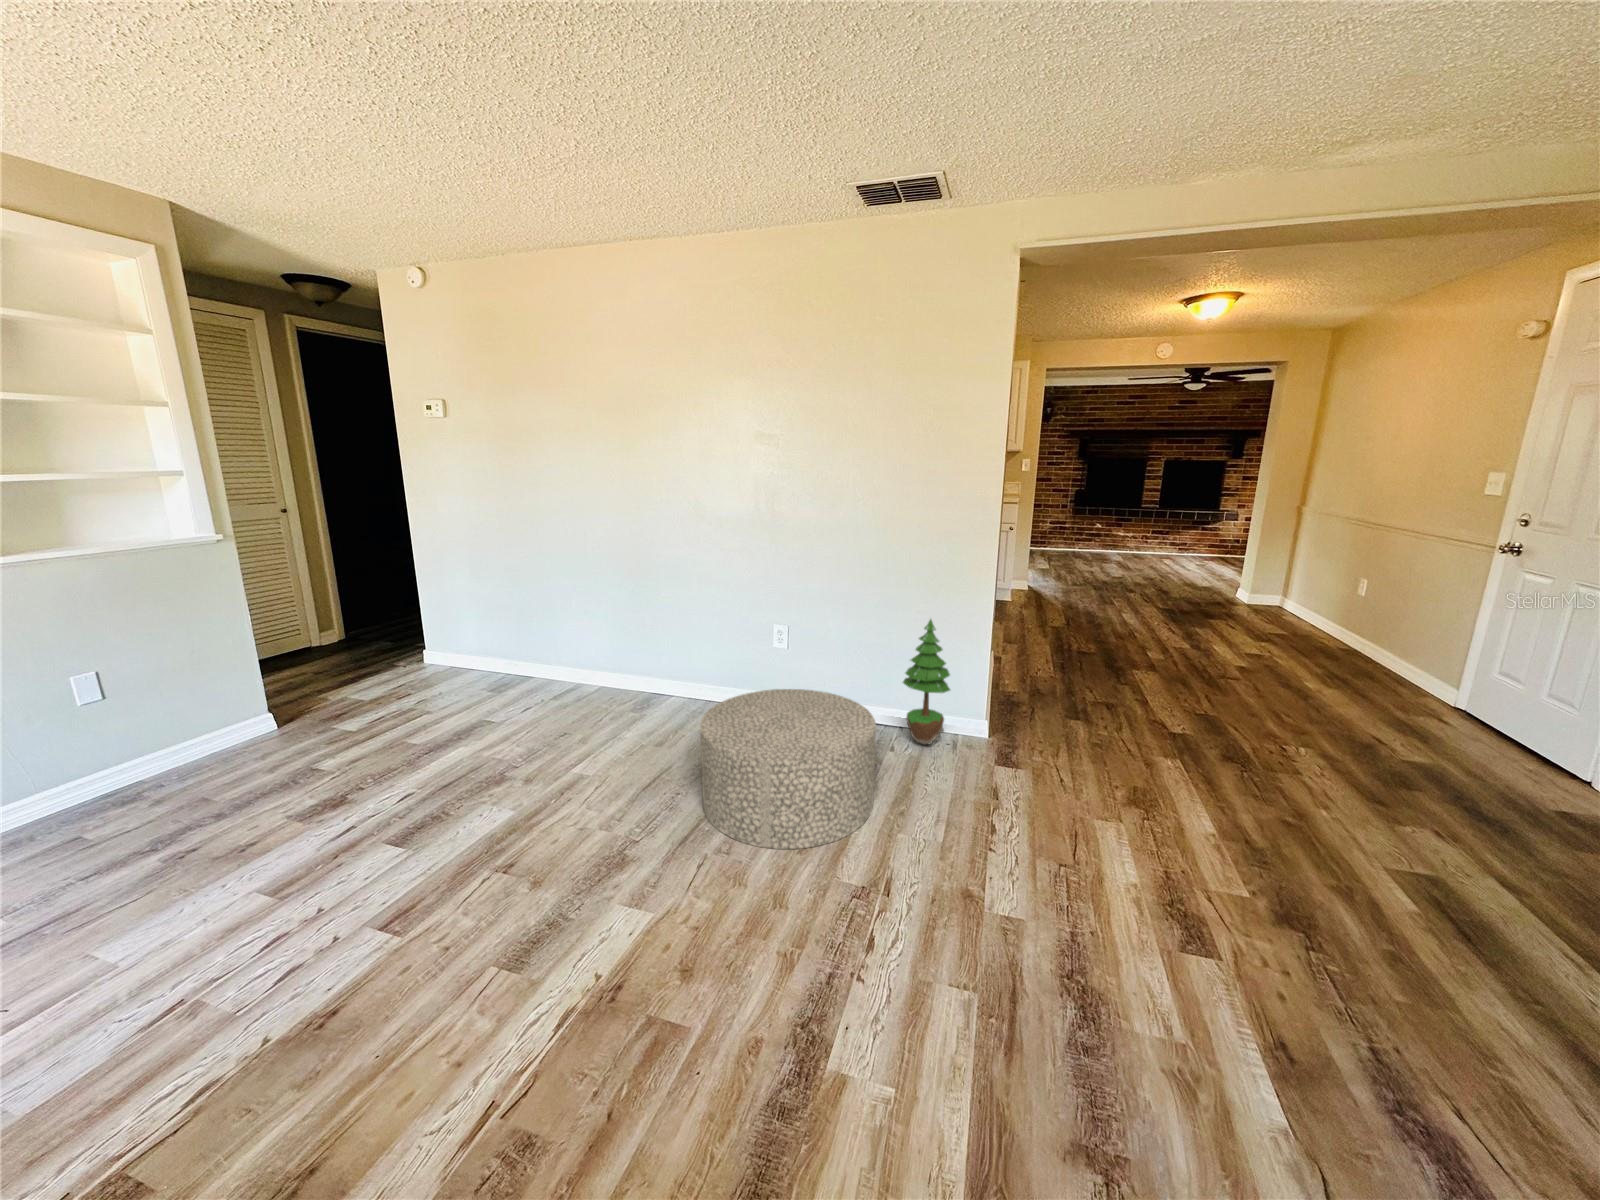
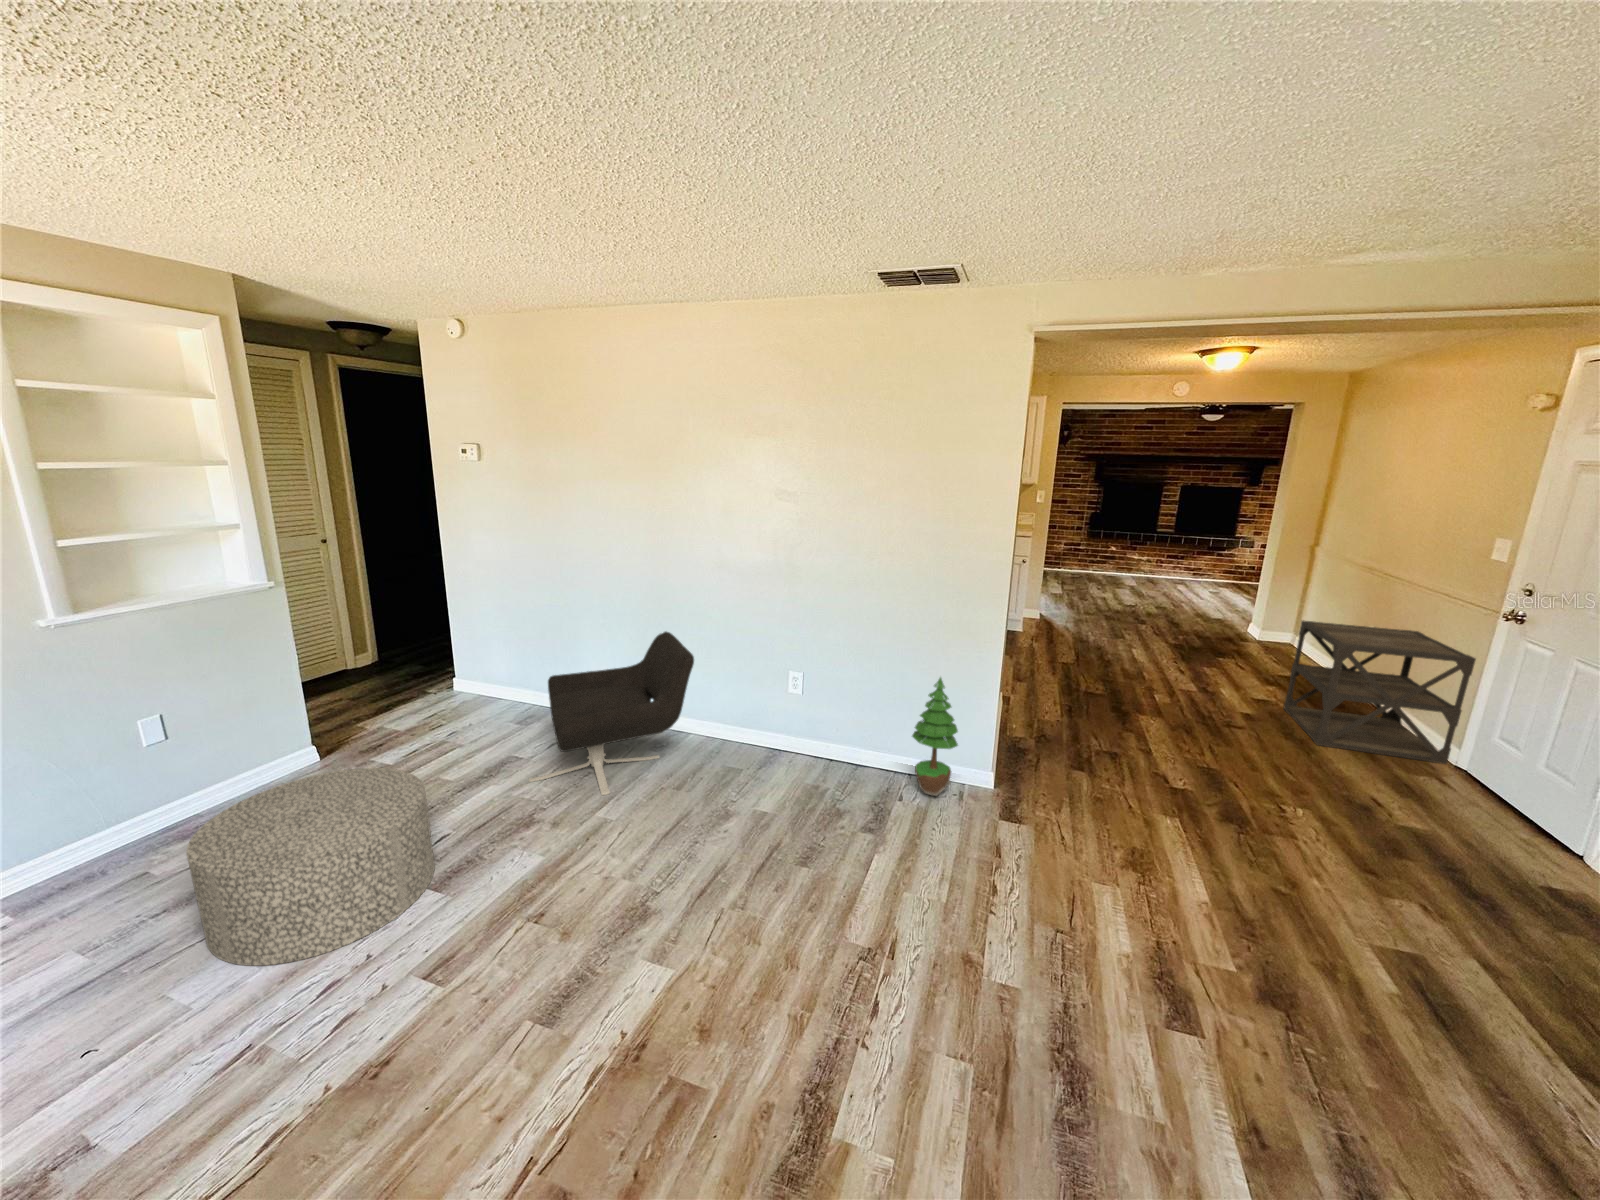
side table: none [1276,570,1471,705] -> present [1284,620,1476,764]
lounge chair: none [503,587,674,753] -> present [529,632,694,795]
ottoman: present [700,689,876,849] -> present [186,768,435,966]

